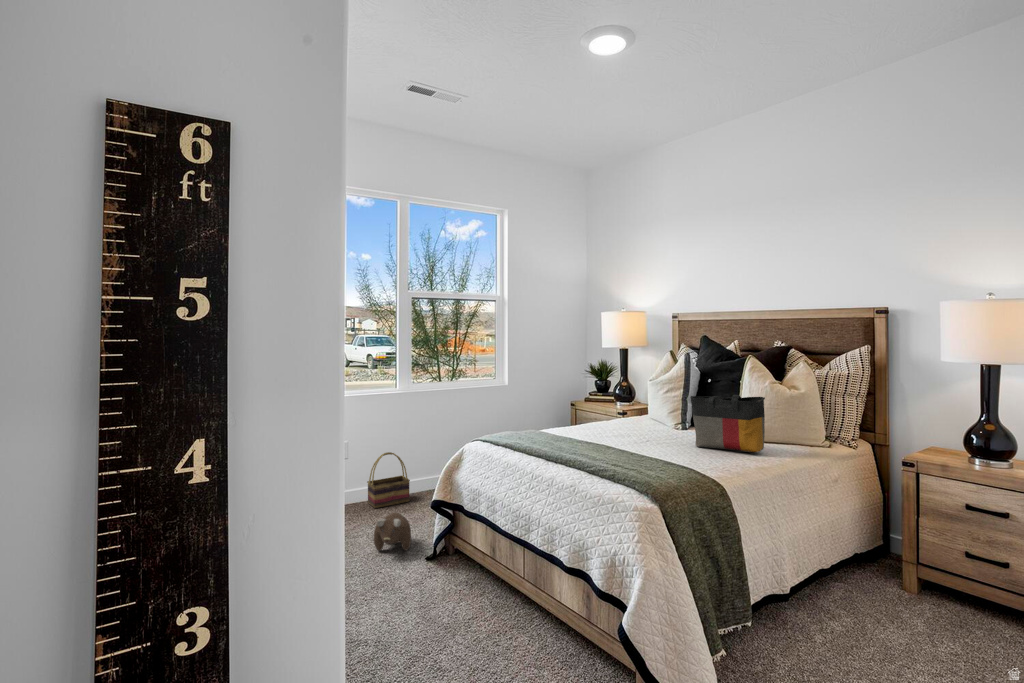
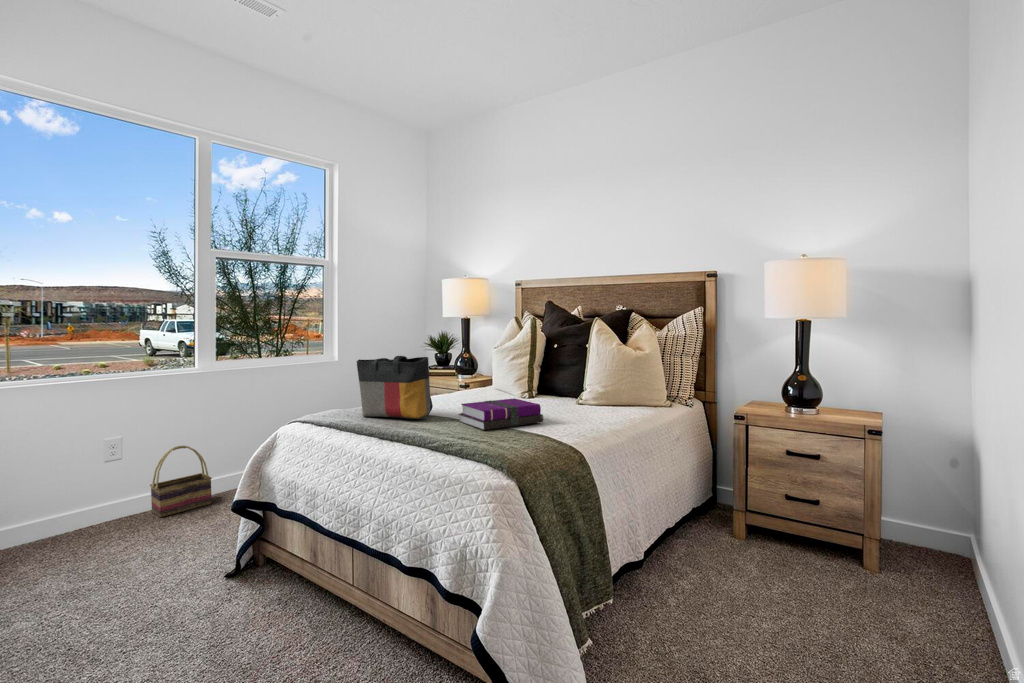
tote bag: present [690,395,765,453] -> present [357,356,433,419]
notebook: none [613,432,691,460] -> present [459,399,543,430]
plush toy: present [374,513,411,551] -> none [149,521,206,574]

